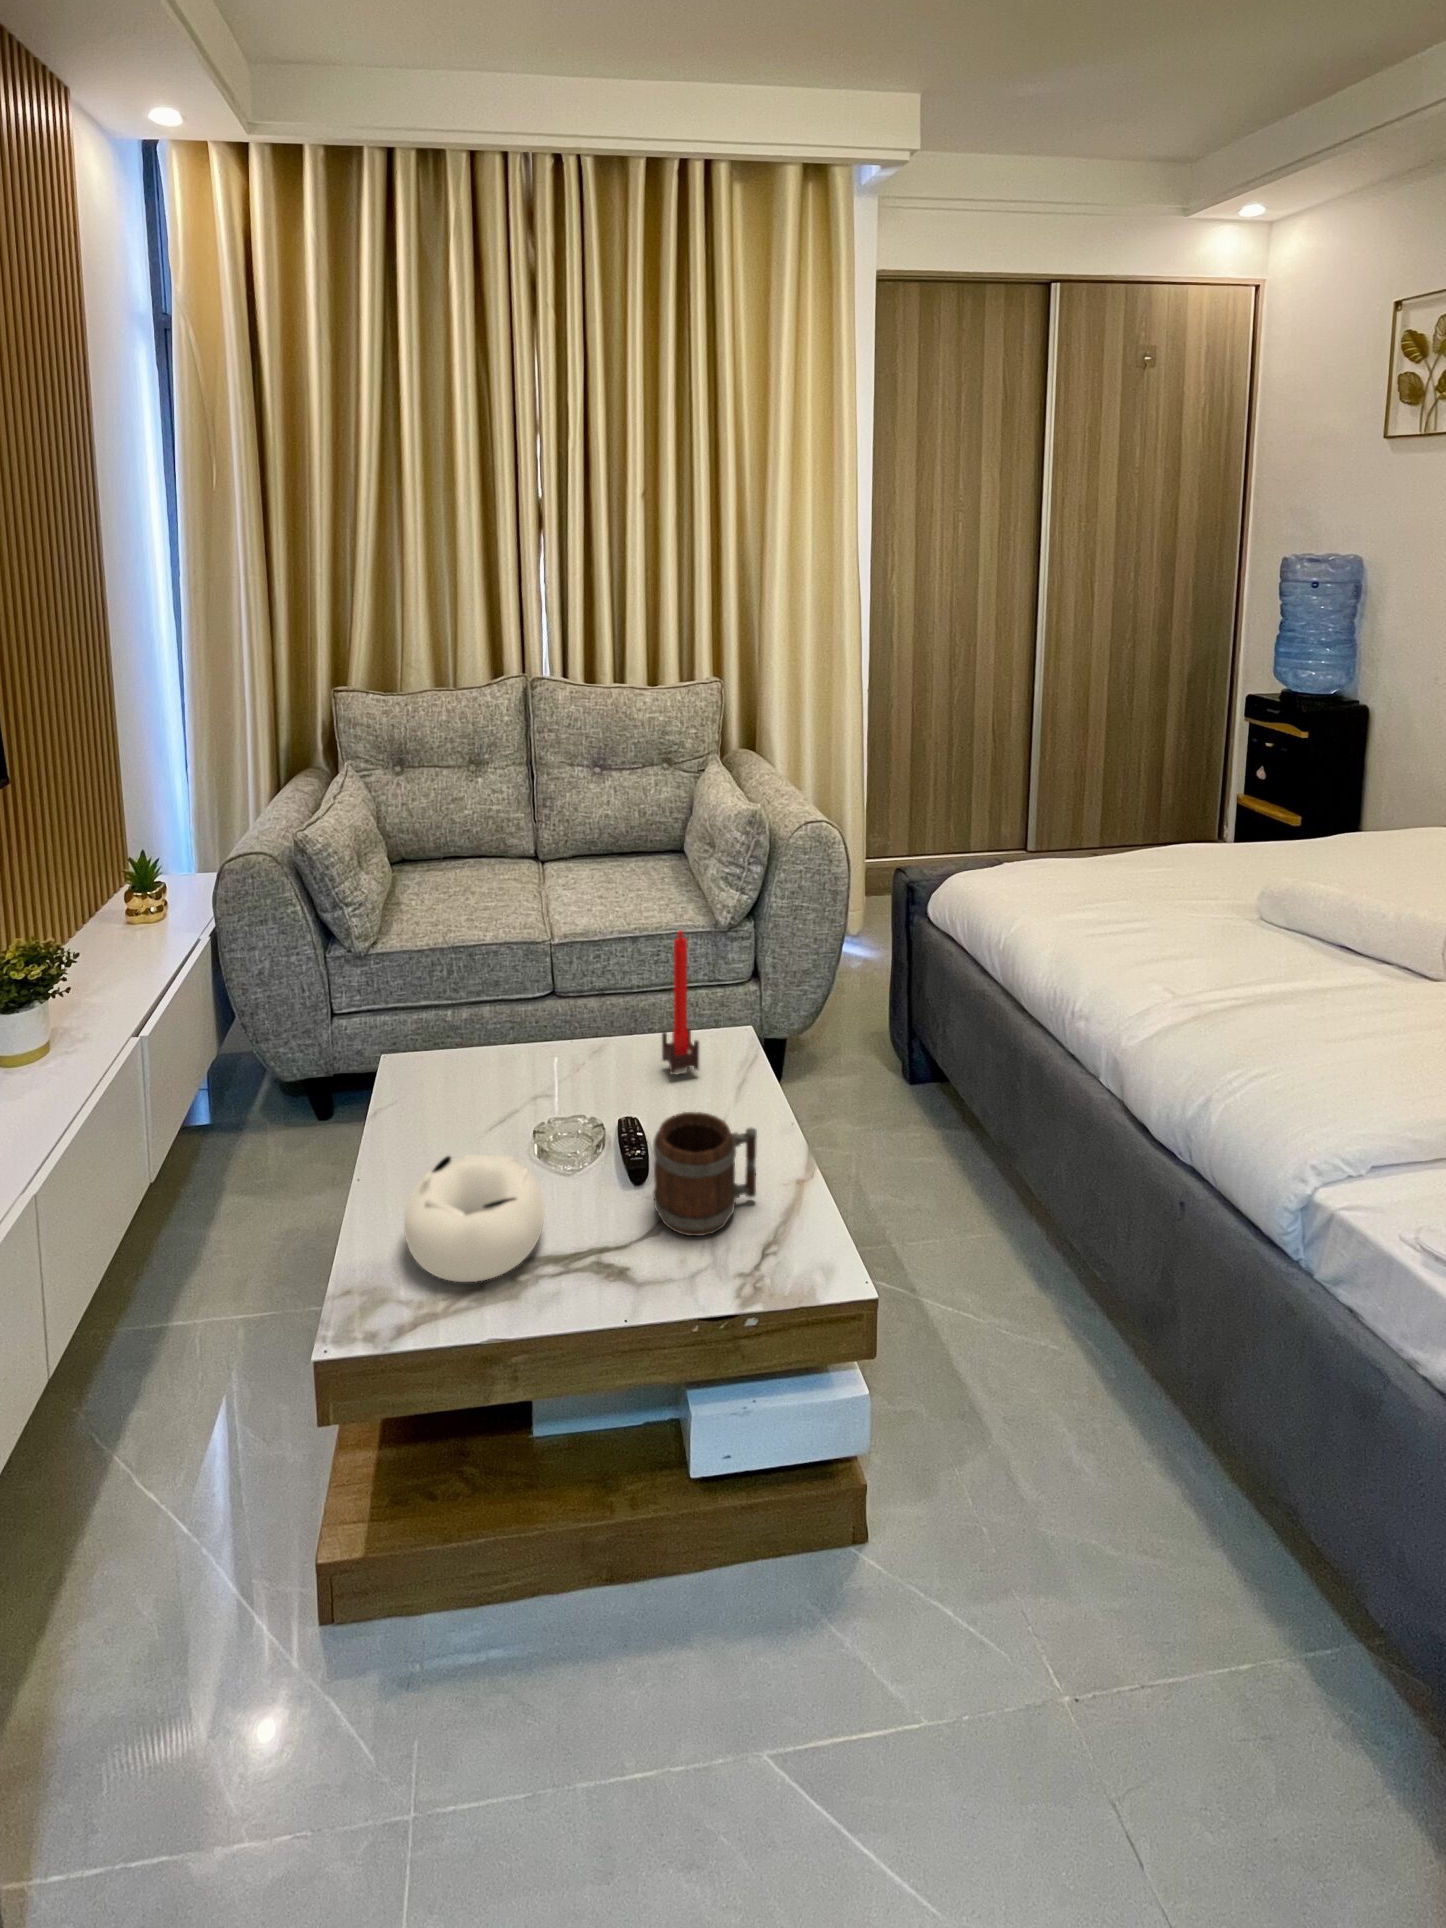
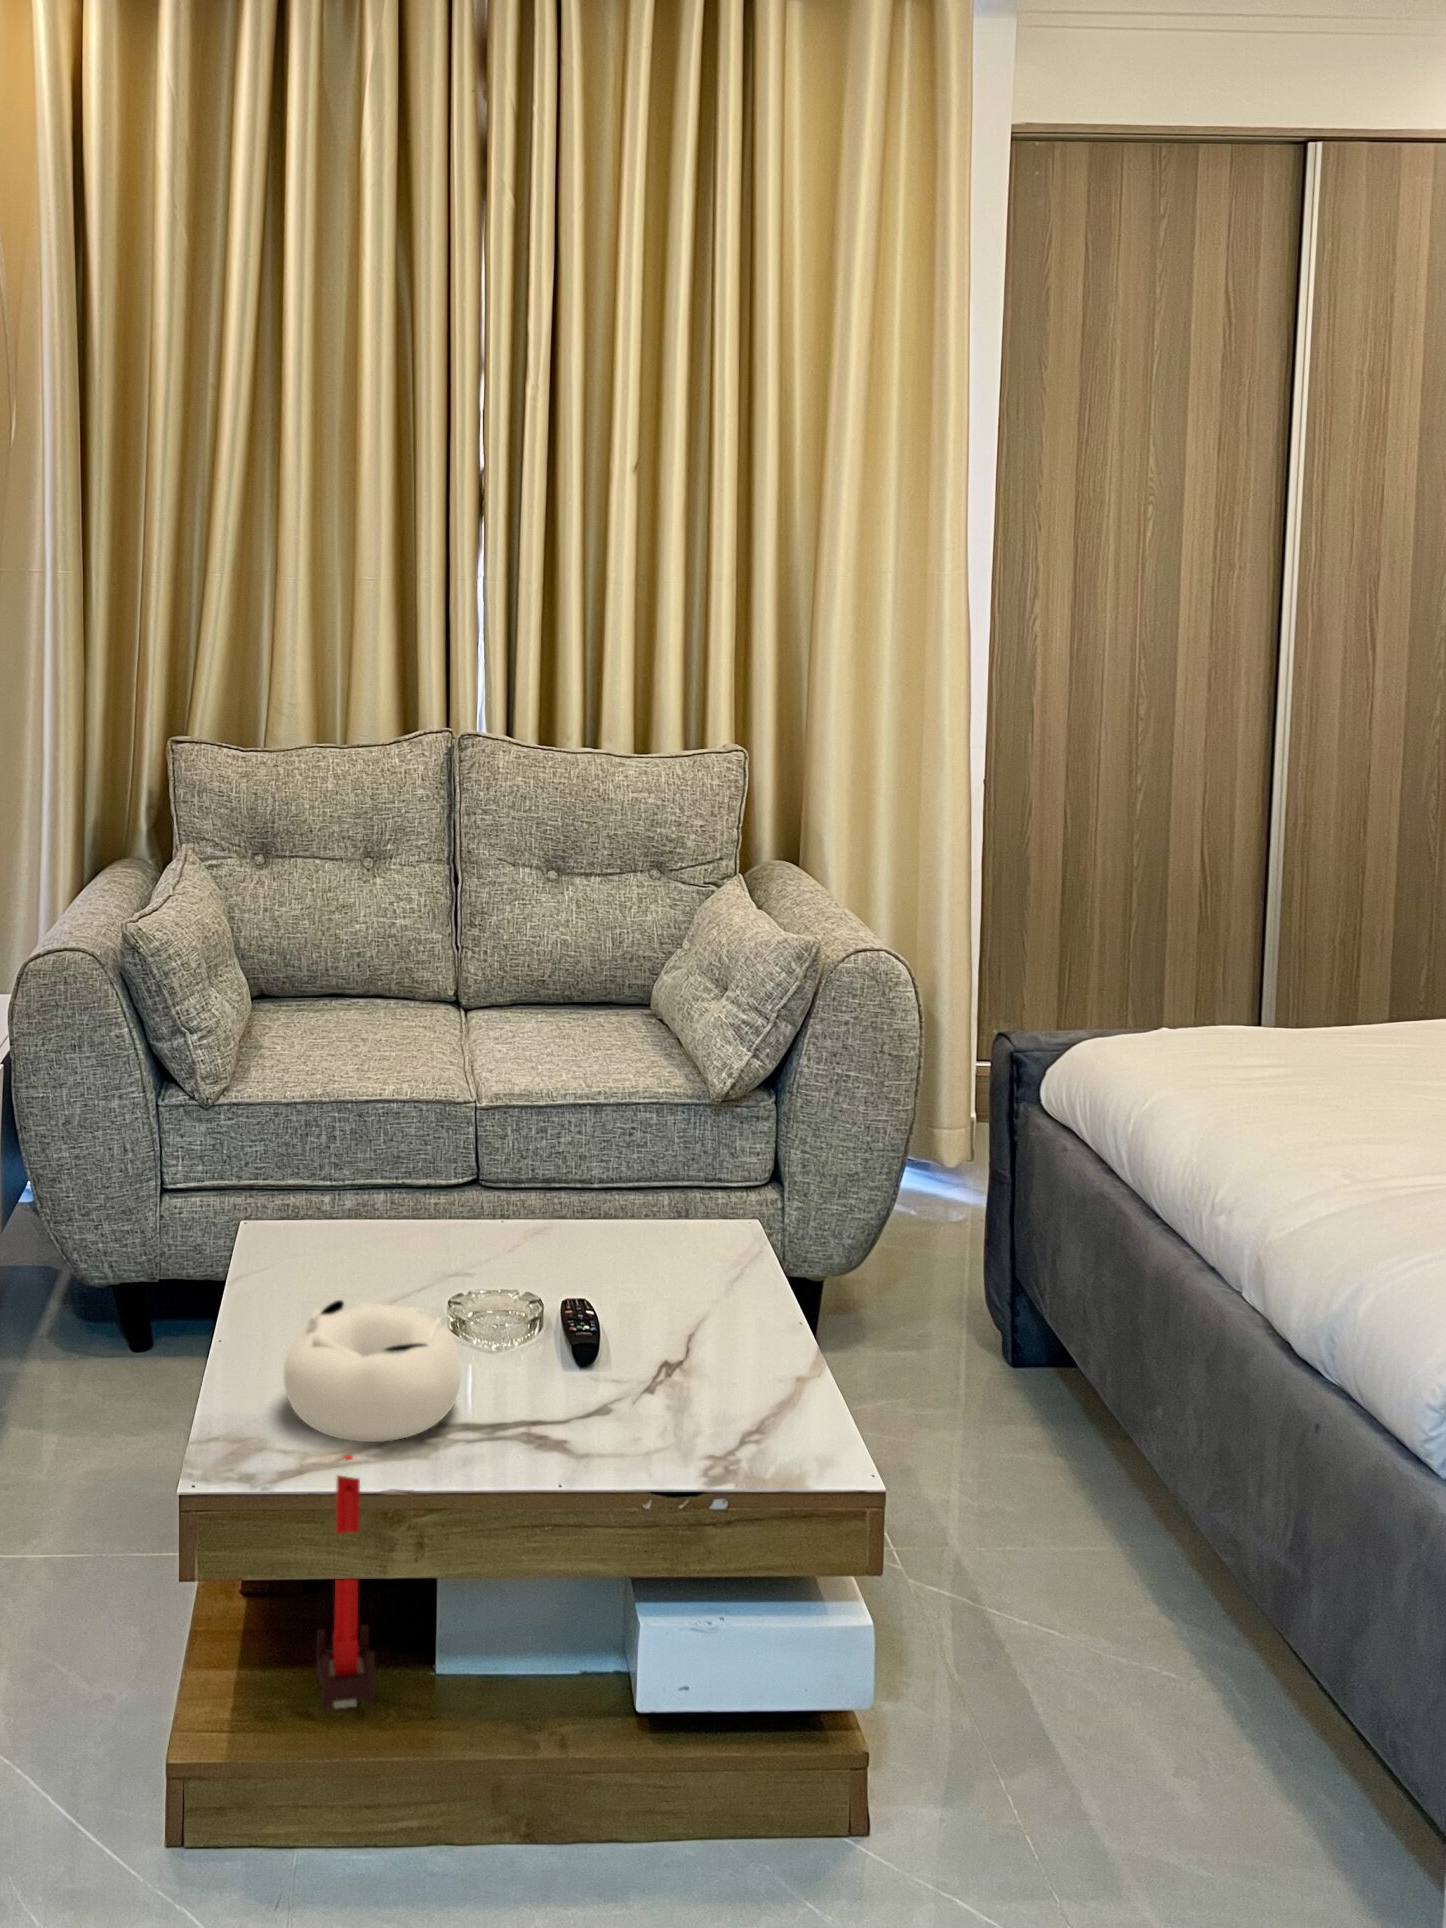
candle: present [662,931,699,1074] -> present [317,1455,375,1710]
mug: present [653,1112,757,1236] -> none [604,1270,743,1421]

